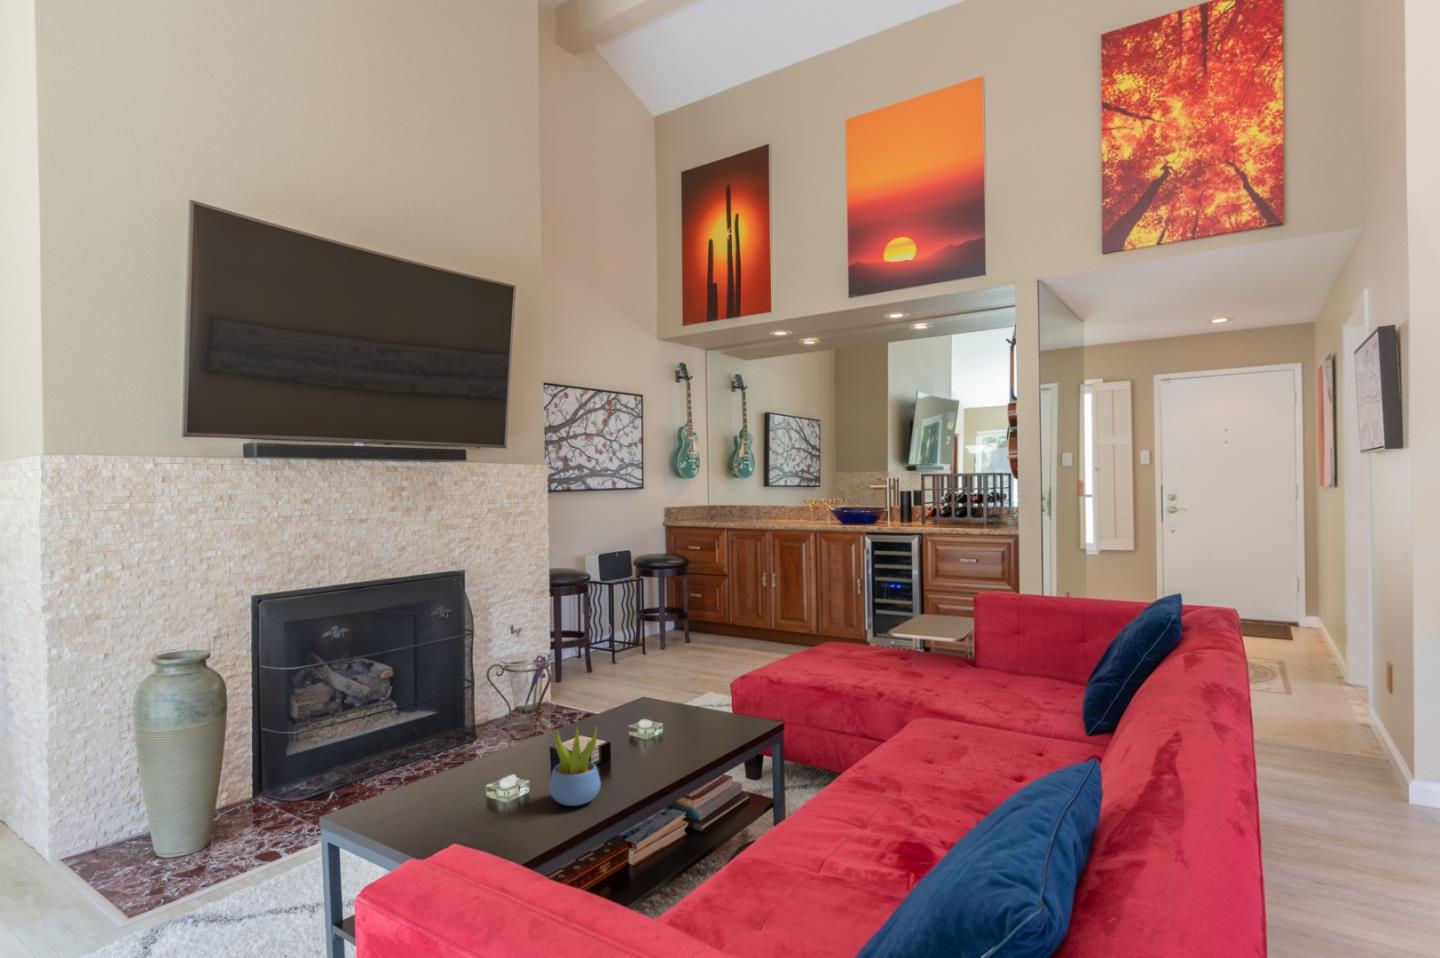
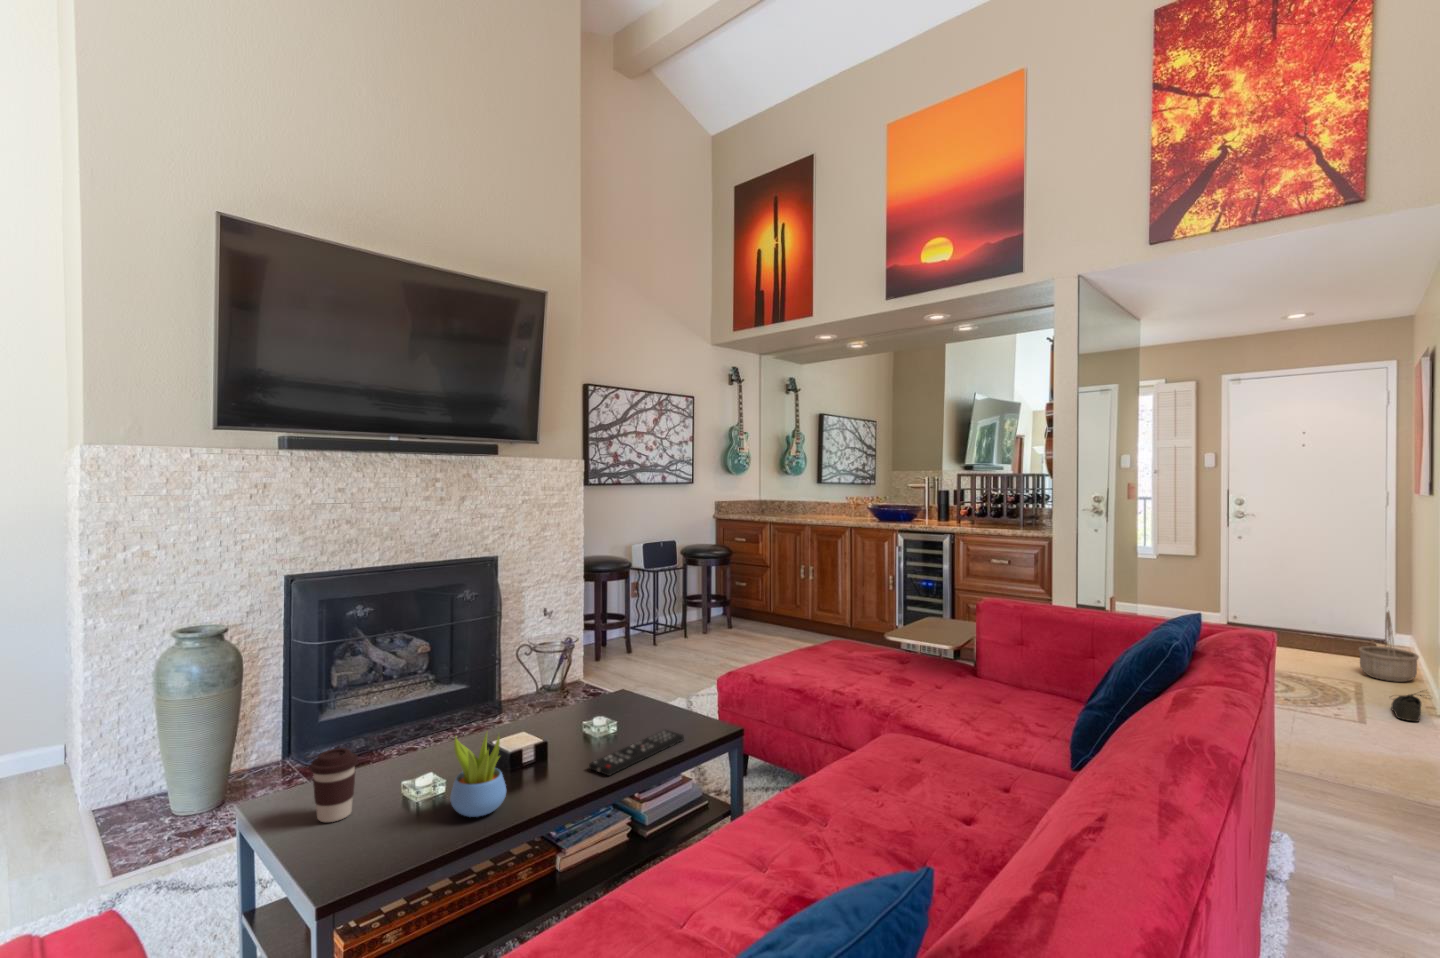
basket: none [1280,594,1331,659] -> present [1359,611,1419,682]
shoe: none [1311,662,1346,691] -> present [1391,694,1421,722]
remote control: none [658,725,732,766] -> present [589,730,684,776]
coffee cup: none [413,750,456,821] -> present [310,748,358,822]

